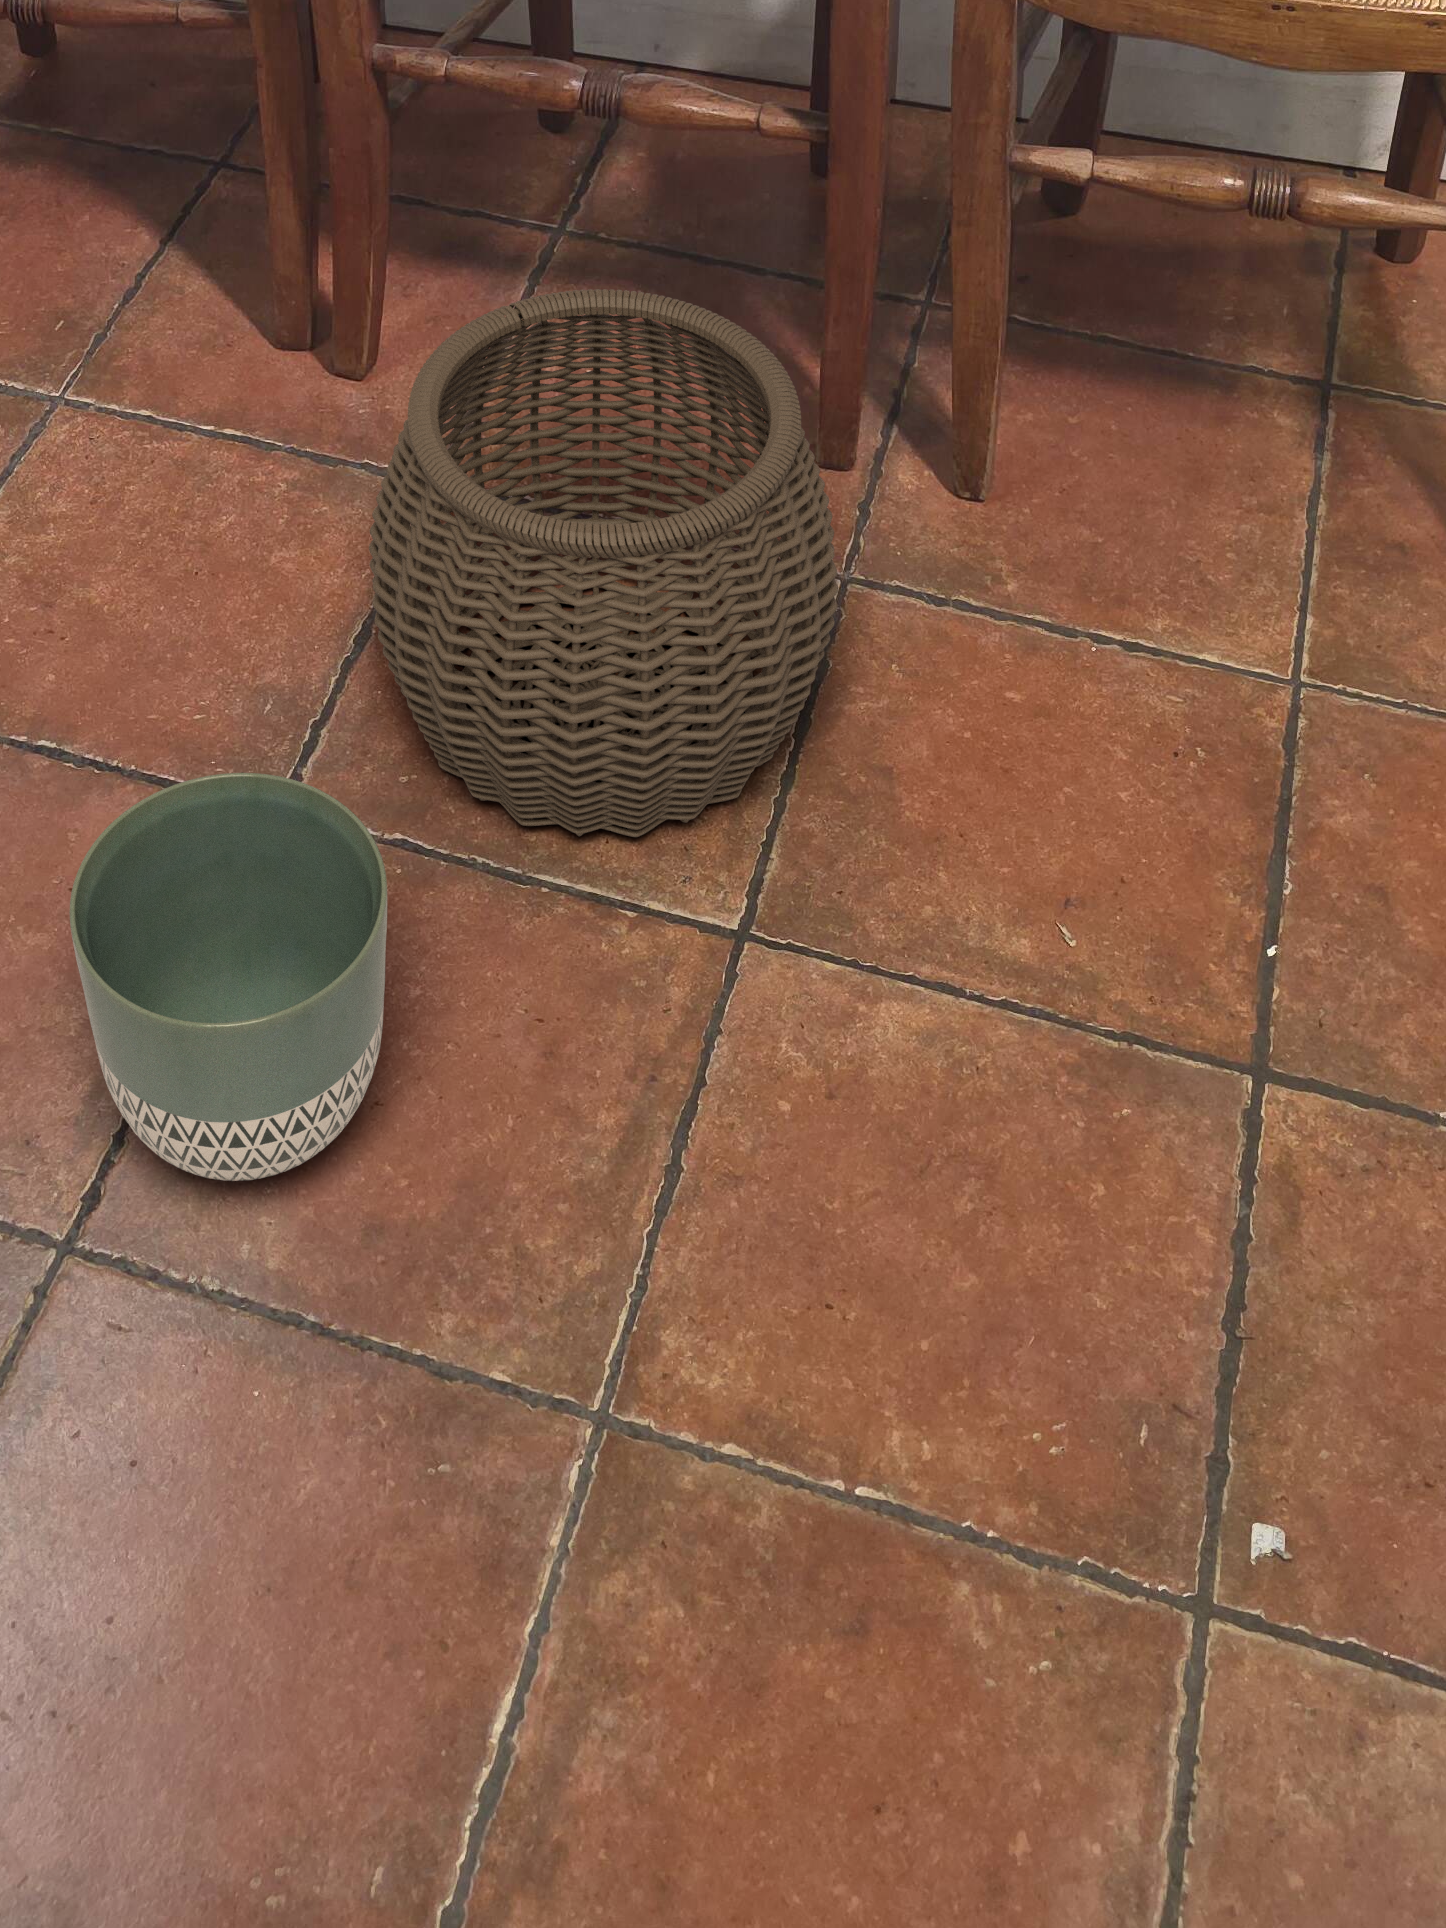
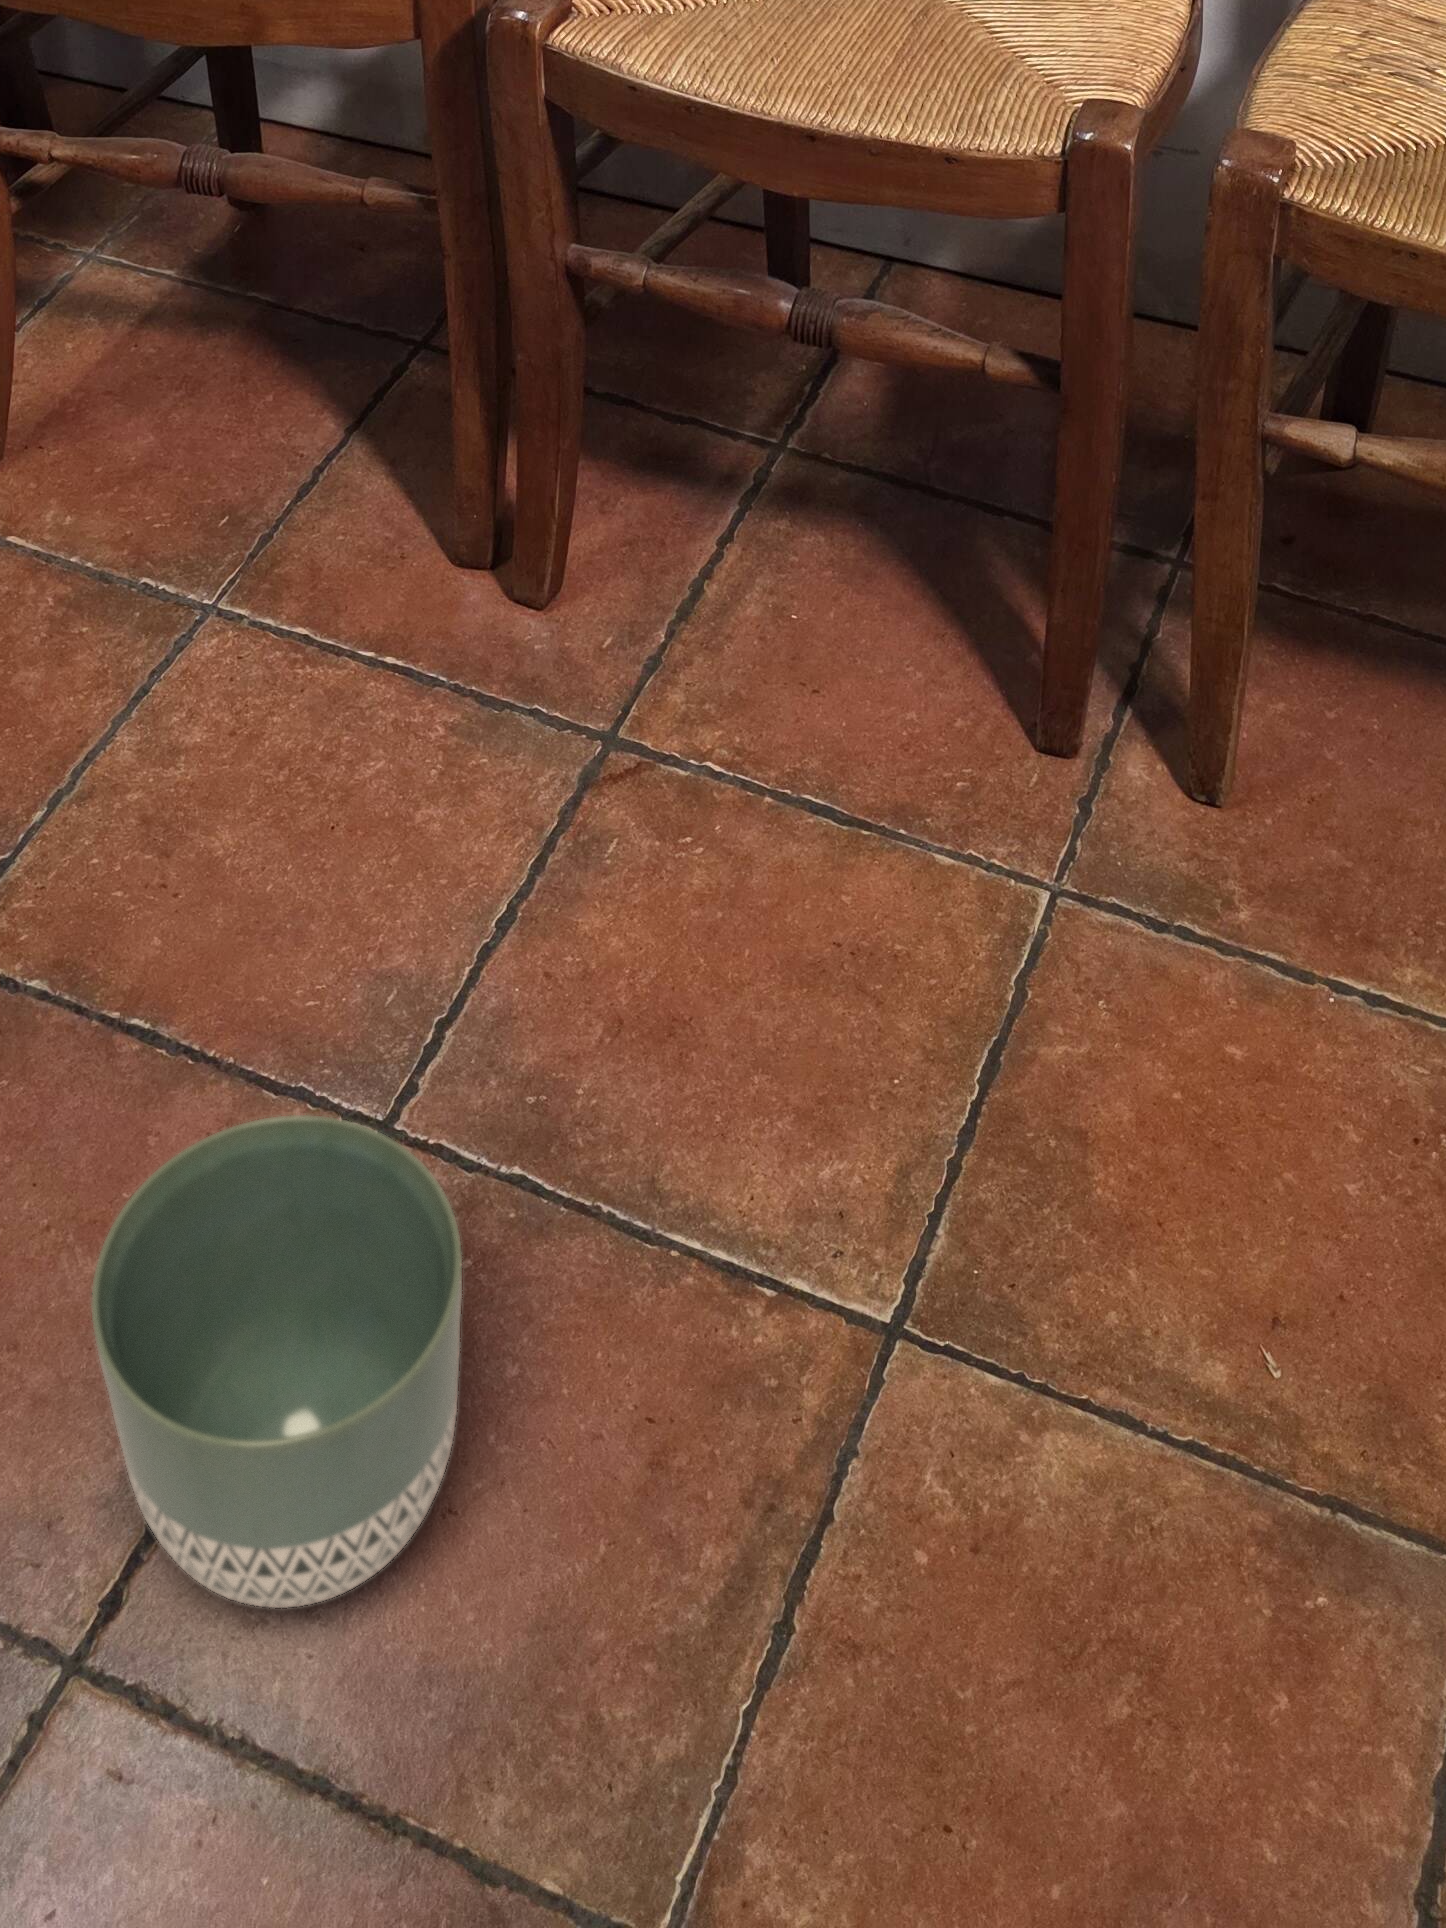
woven basket: present [369,289,838,837] -> none [504,554,1033,1197]

